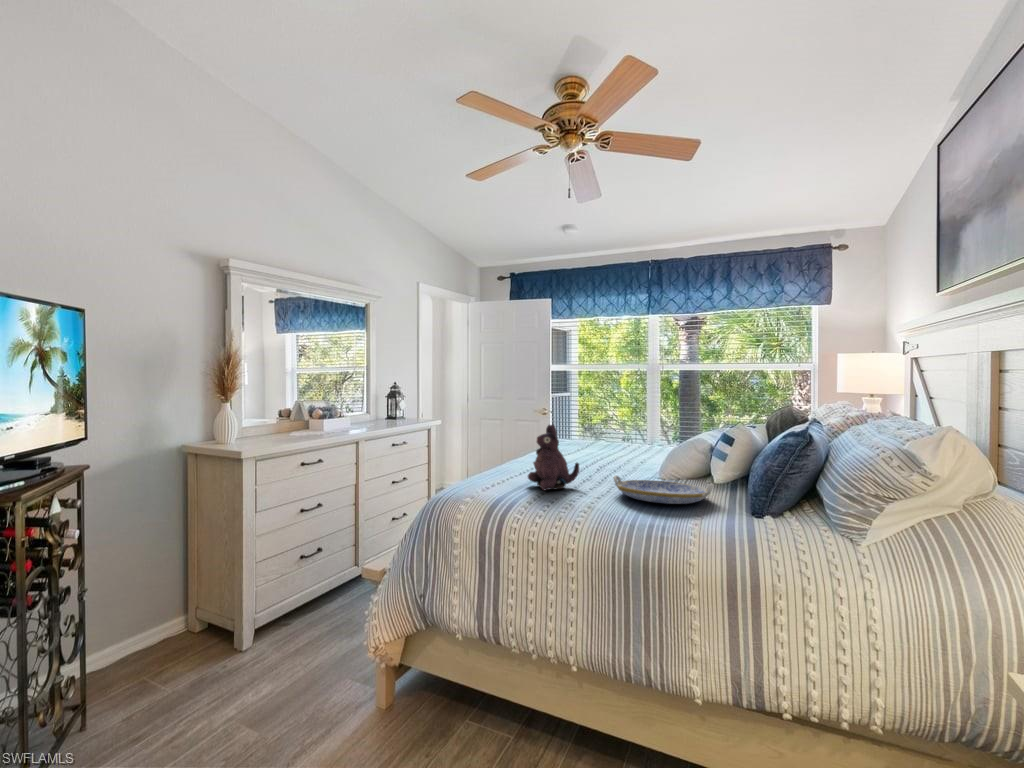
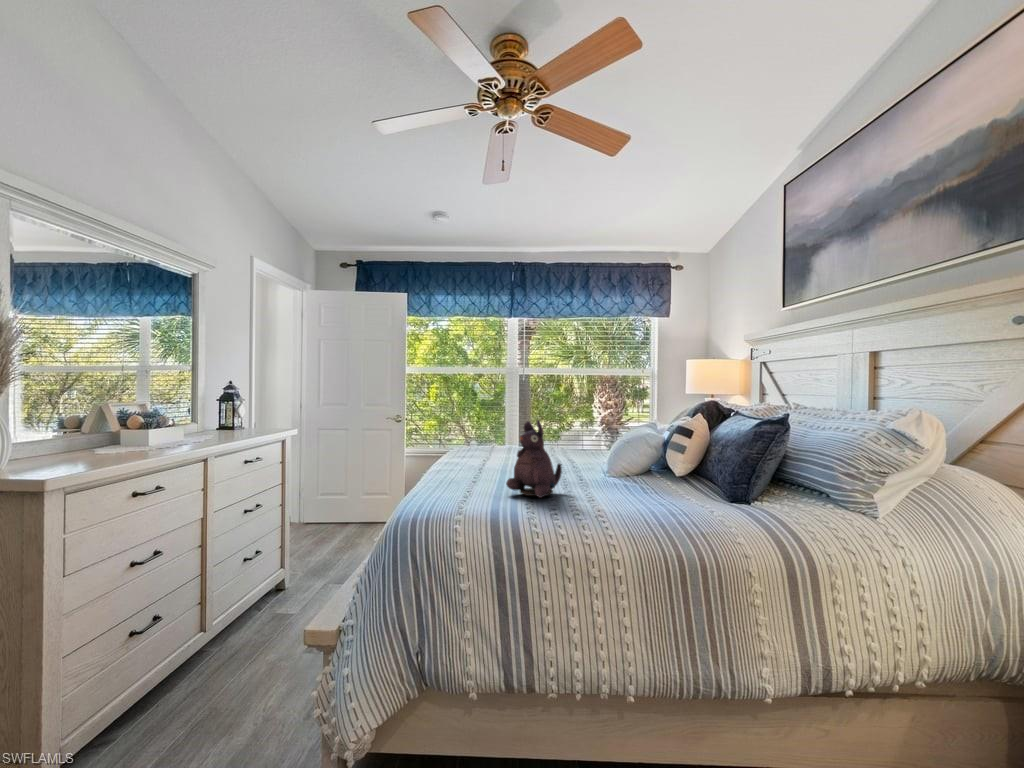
serving tray: present [613,476,714,504] -> none [605,474,707,498]

